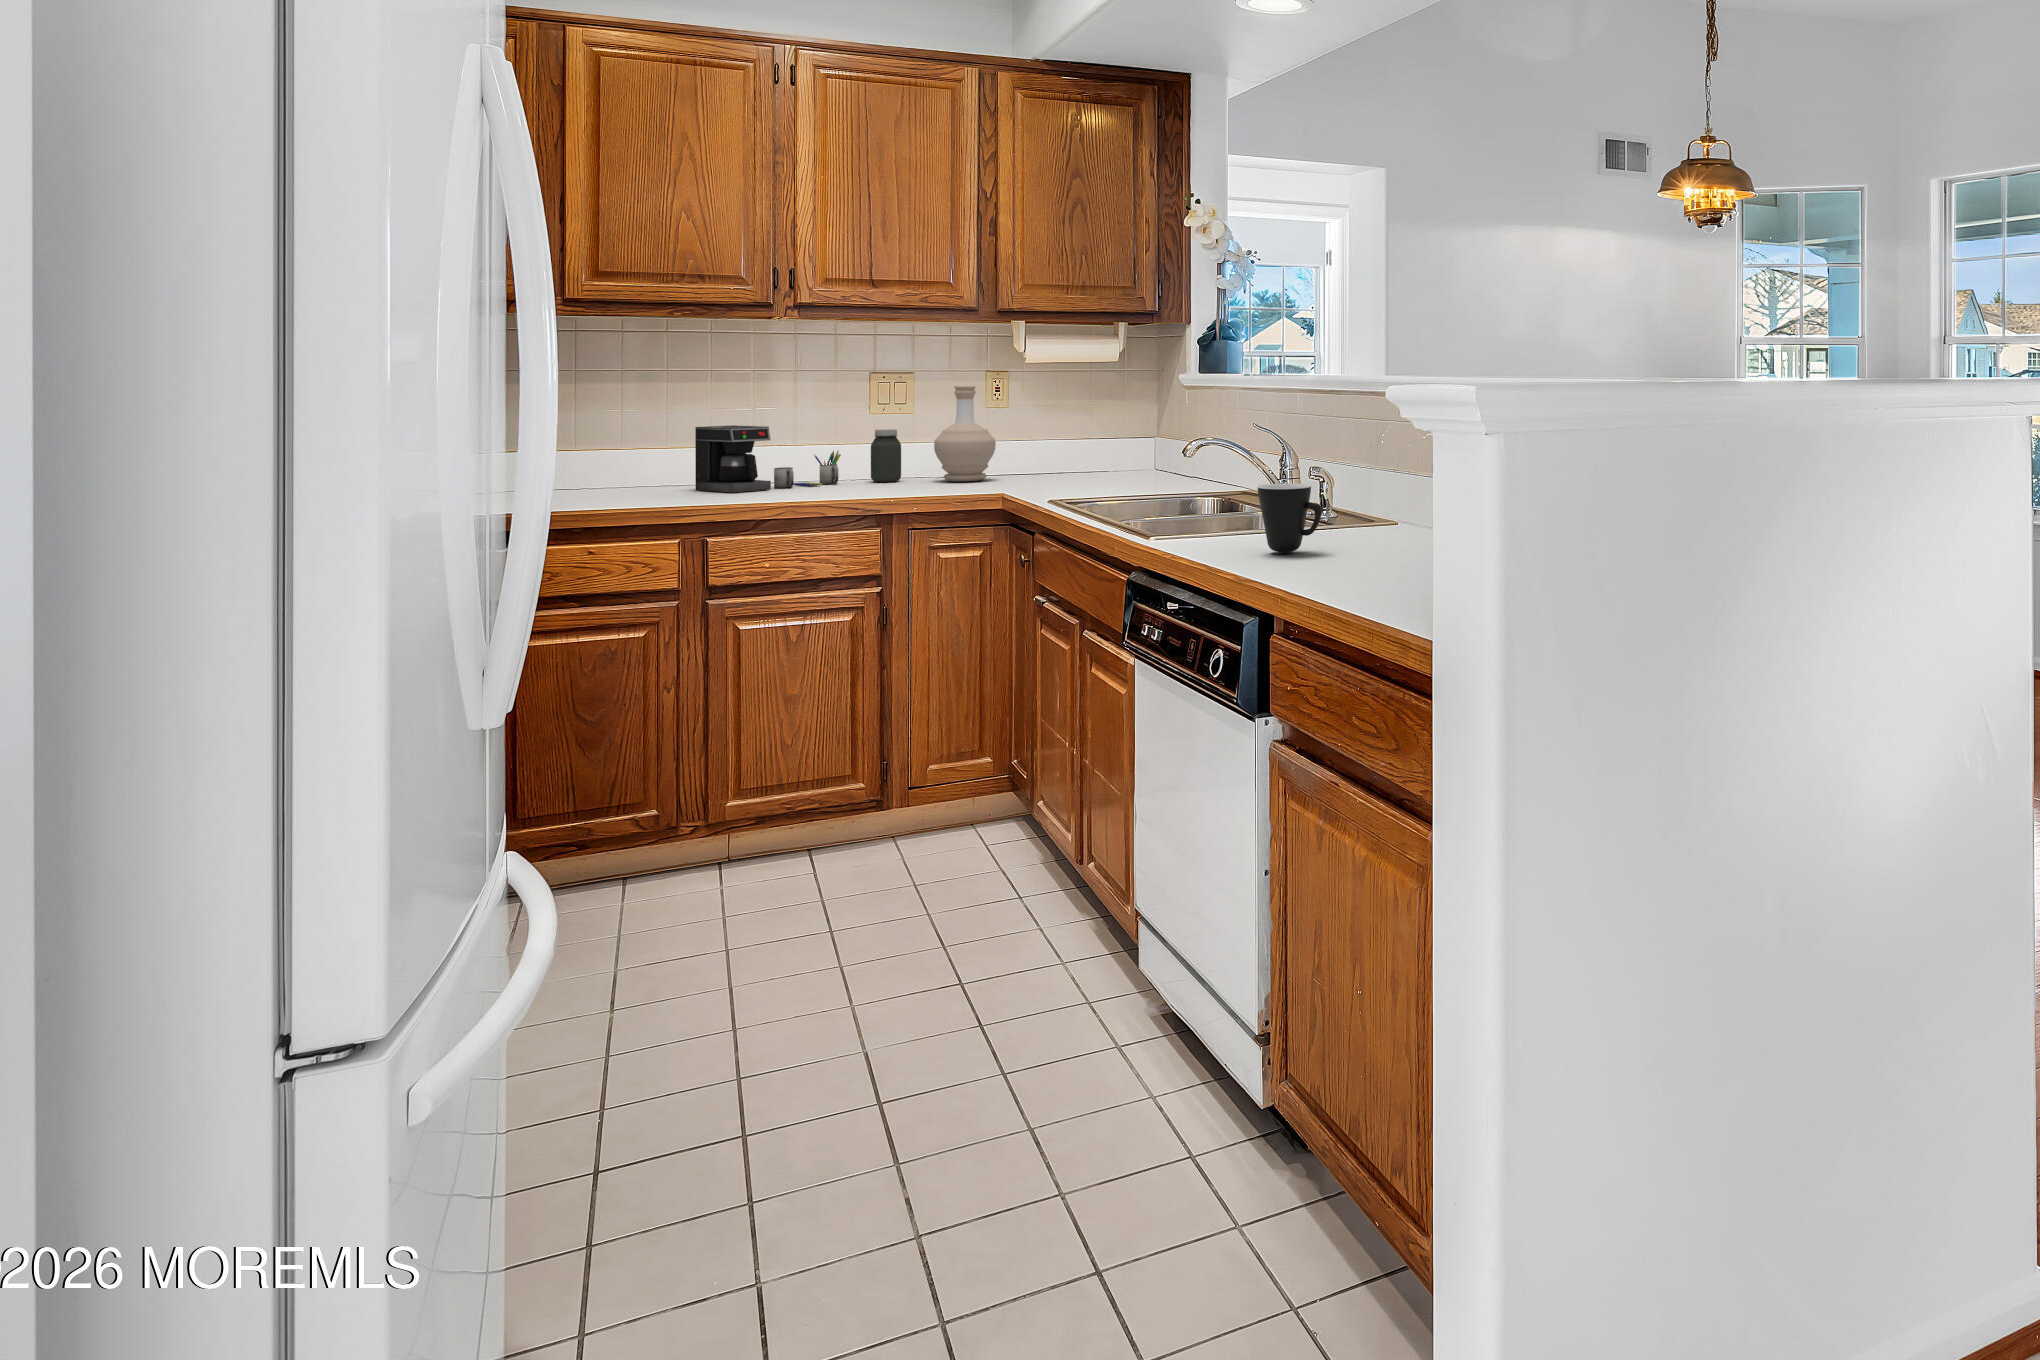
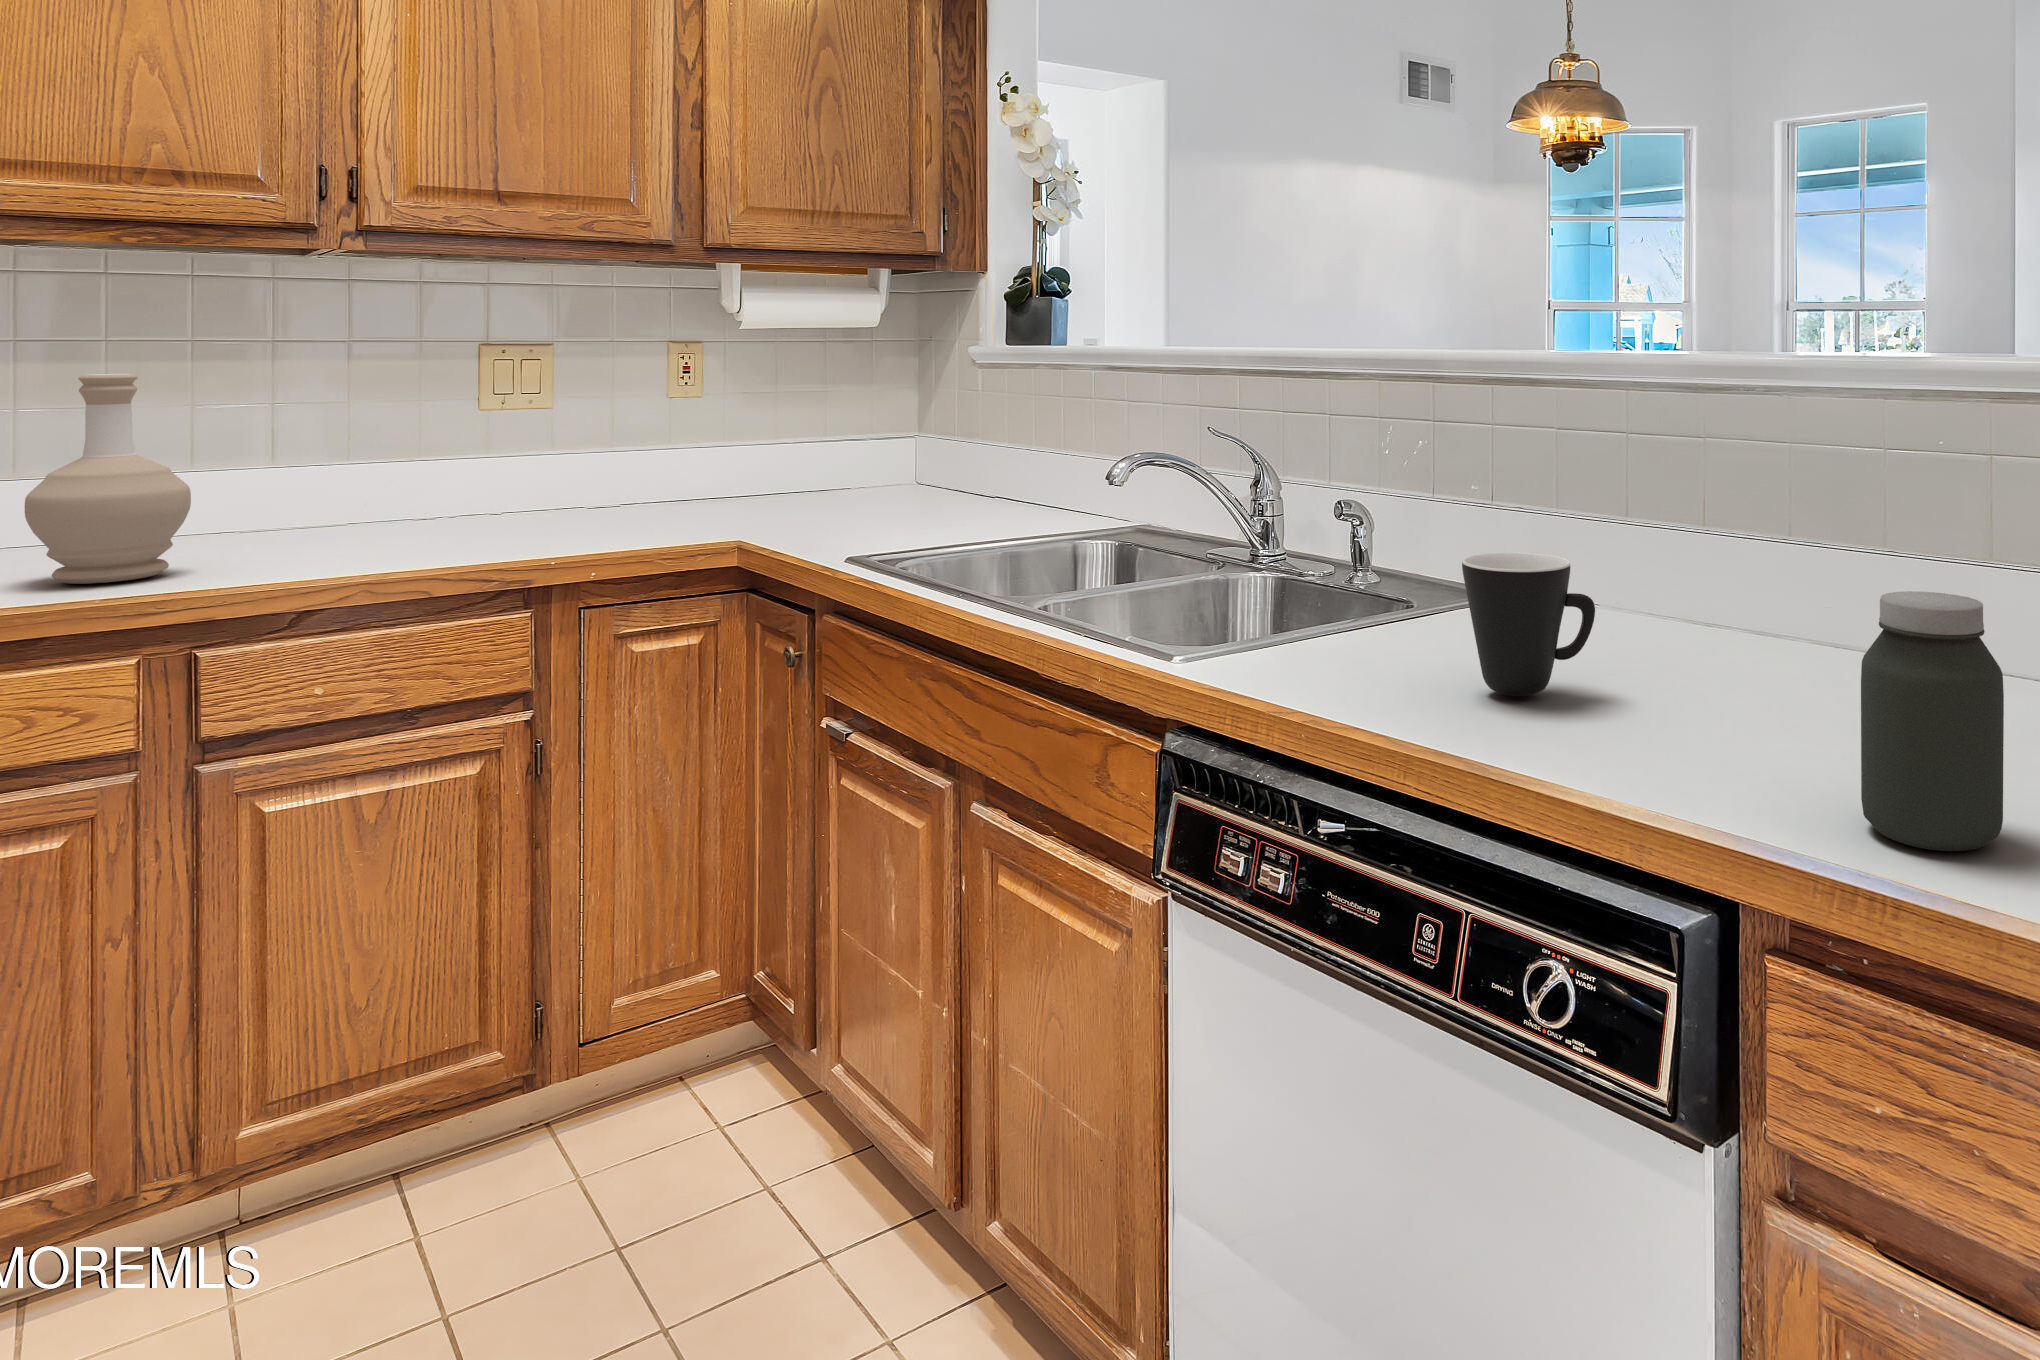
bottle: present [934,385,996,481] -> present [25,374,191,584]
coffee maker: present [695,425,841,493] -> none [166,436,438,555]
jar: present [871,429,901,482] -> present [1861,591,2004,851]

